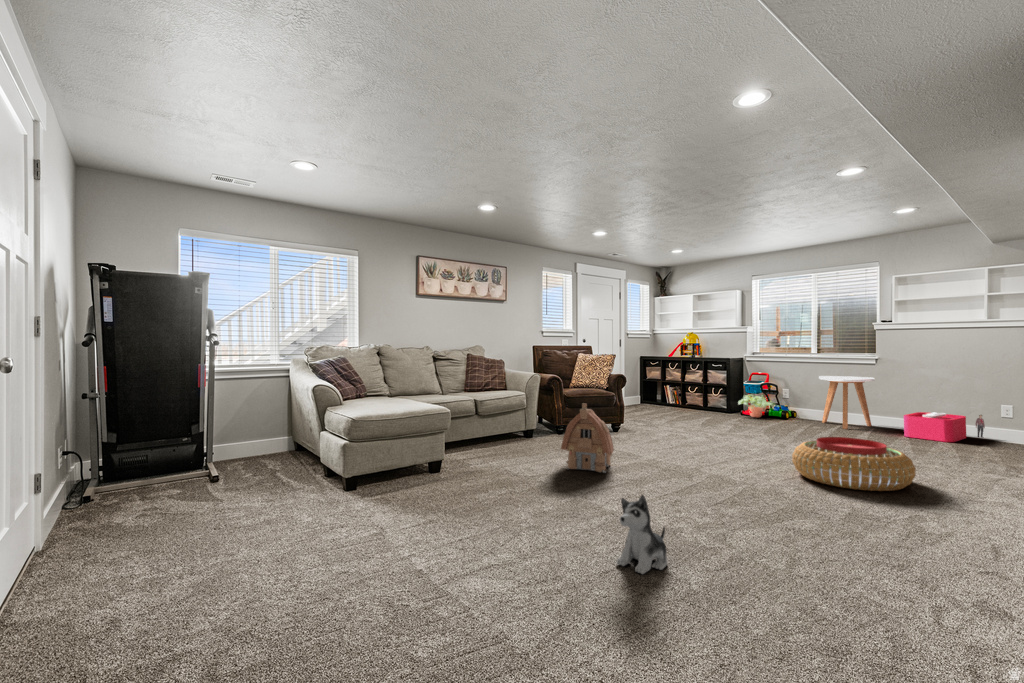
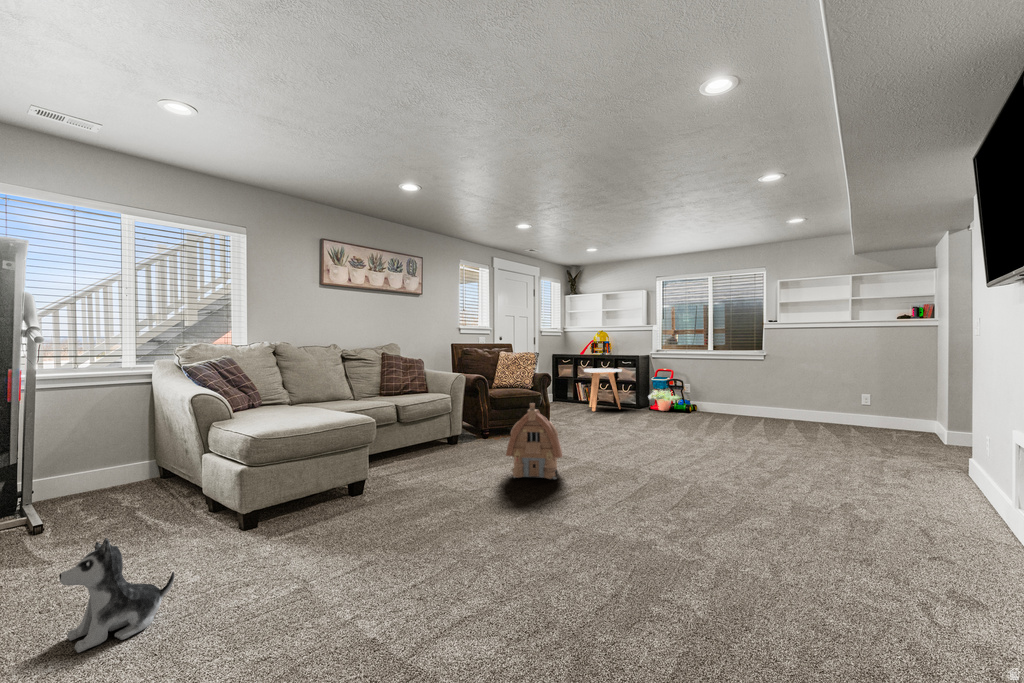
side table: present [819,376,875,429] -> present [584,368,622,411]
storage bin: present [904,412,985,442] -> none [797,400,859,426]
pouf: present [792,437,916,491] -> none [734,427,851,479]
plush toy: present [617,495,668,574] -> present [59,538,174,653]

